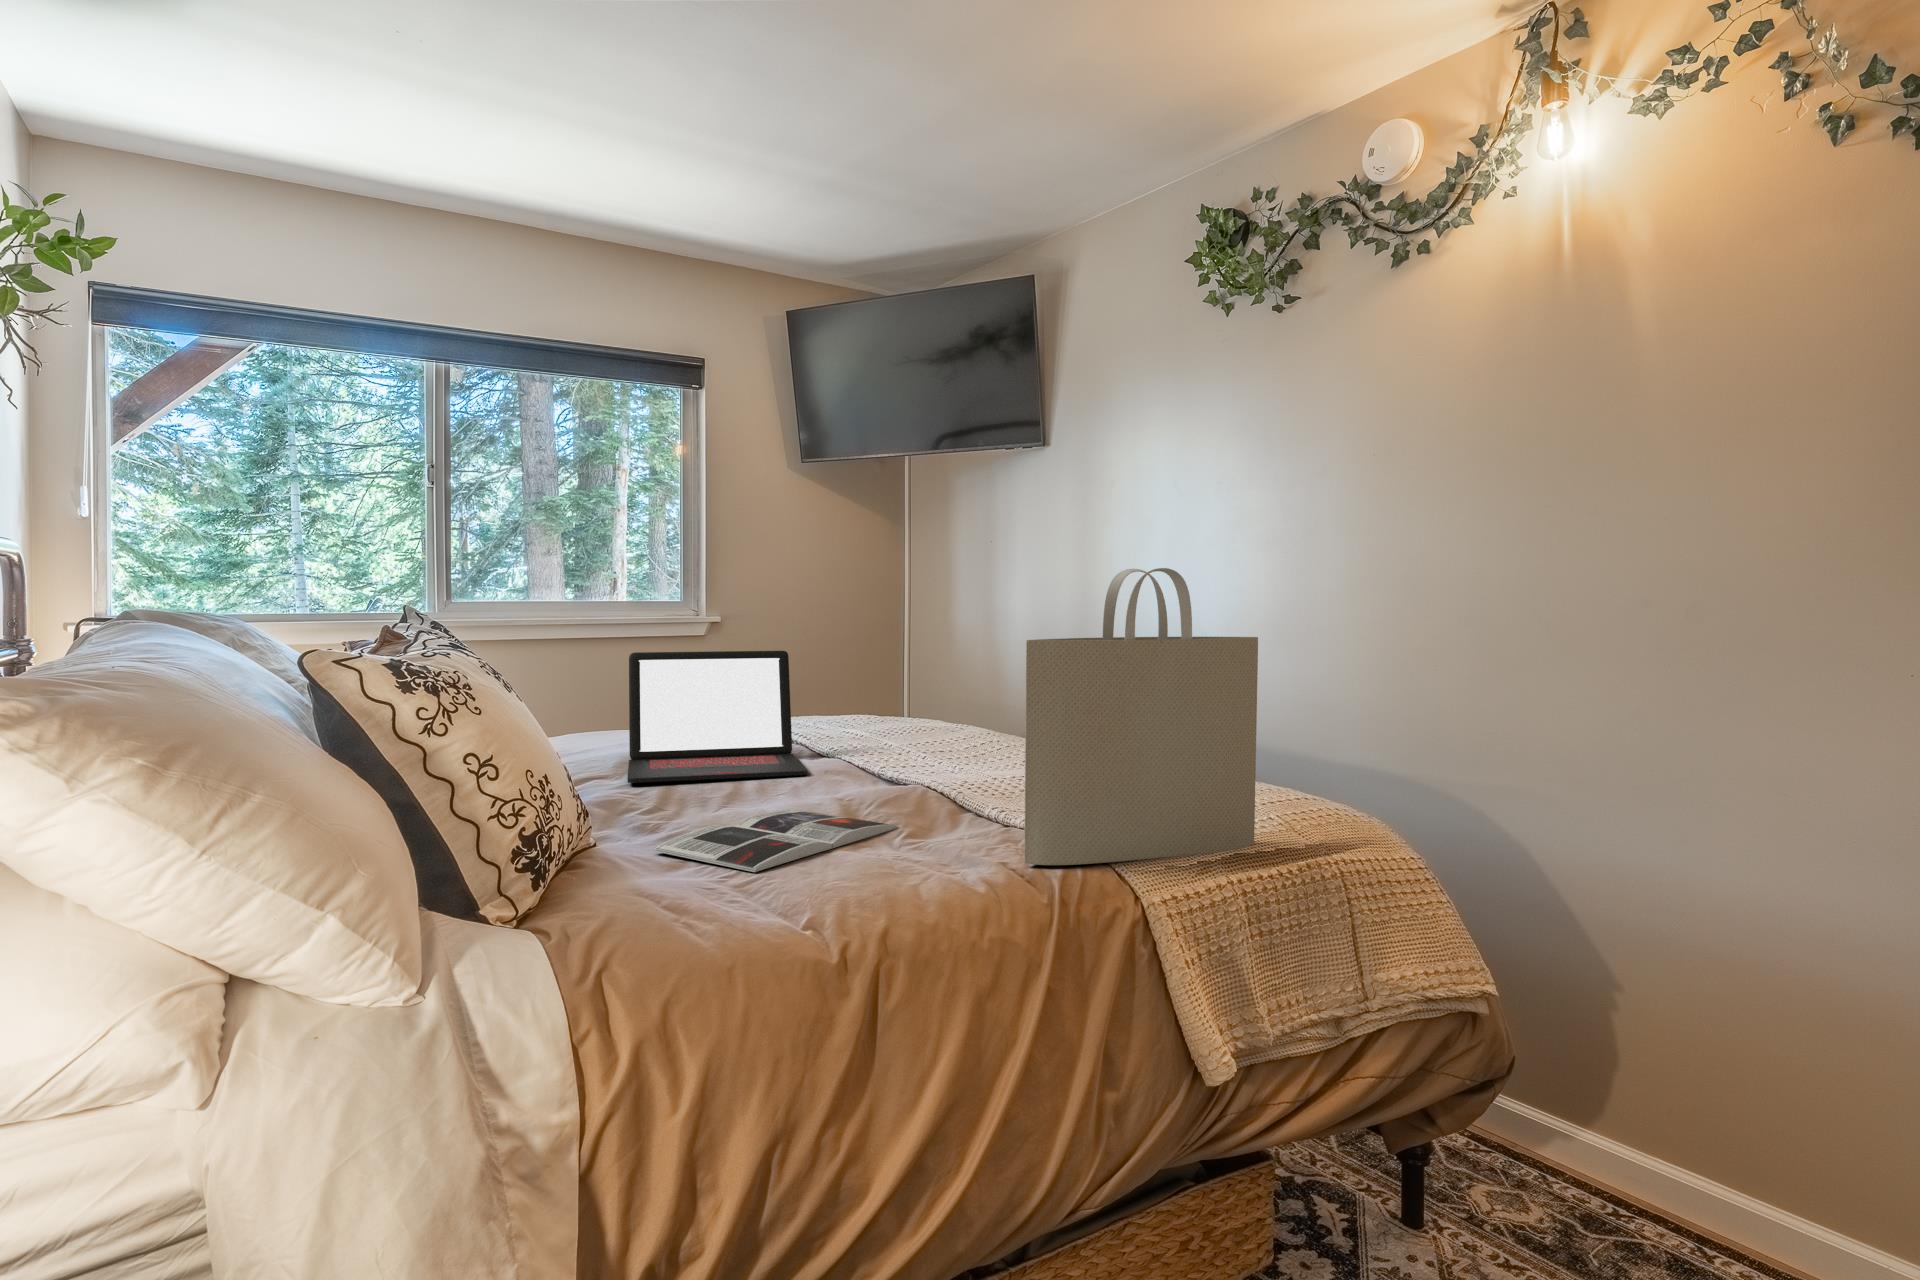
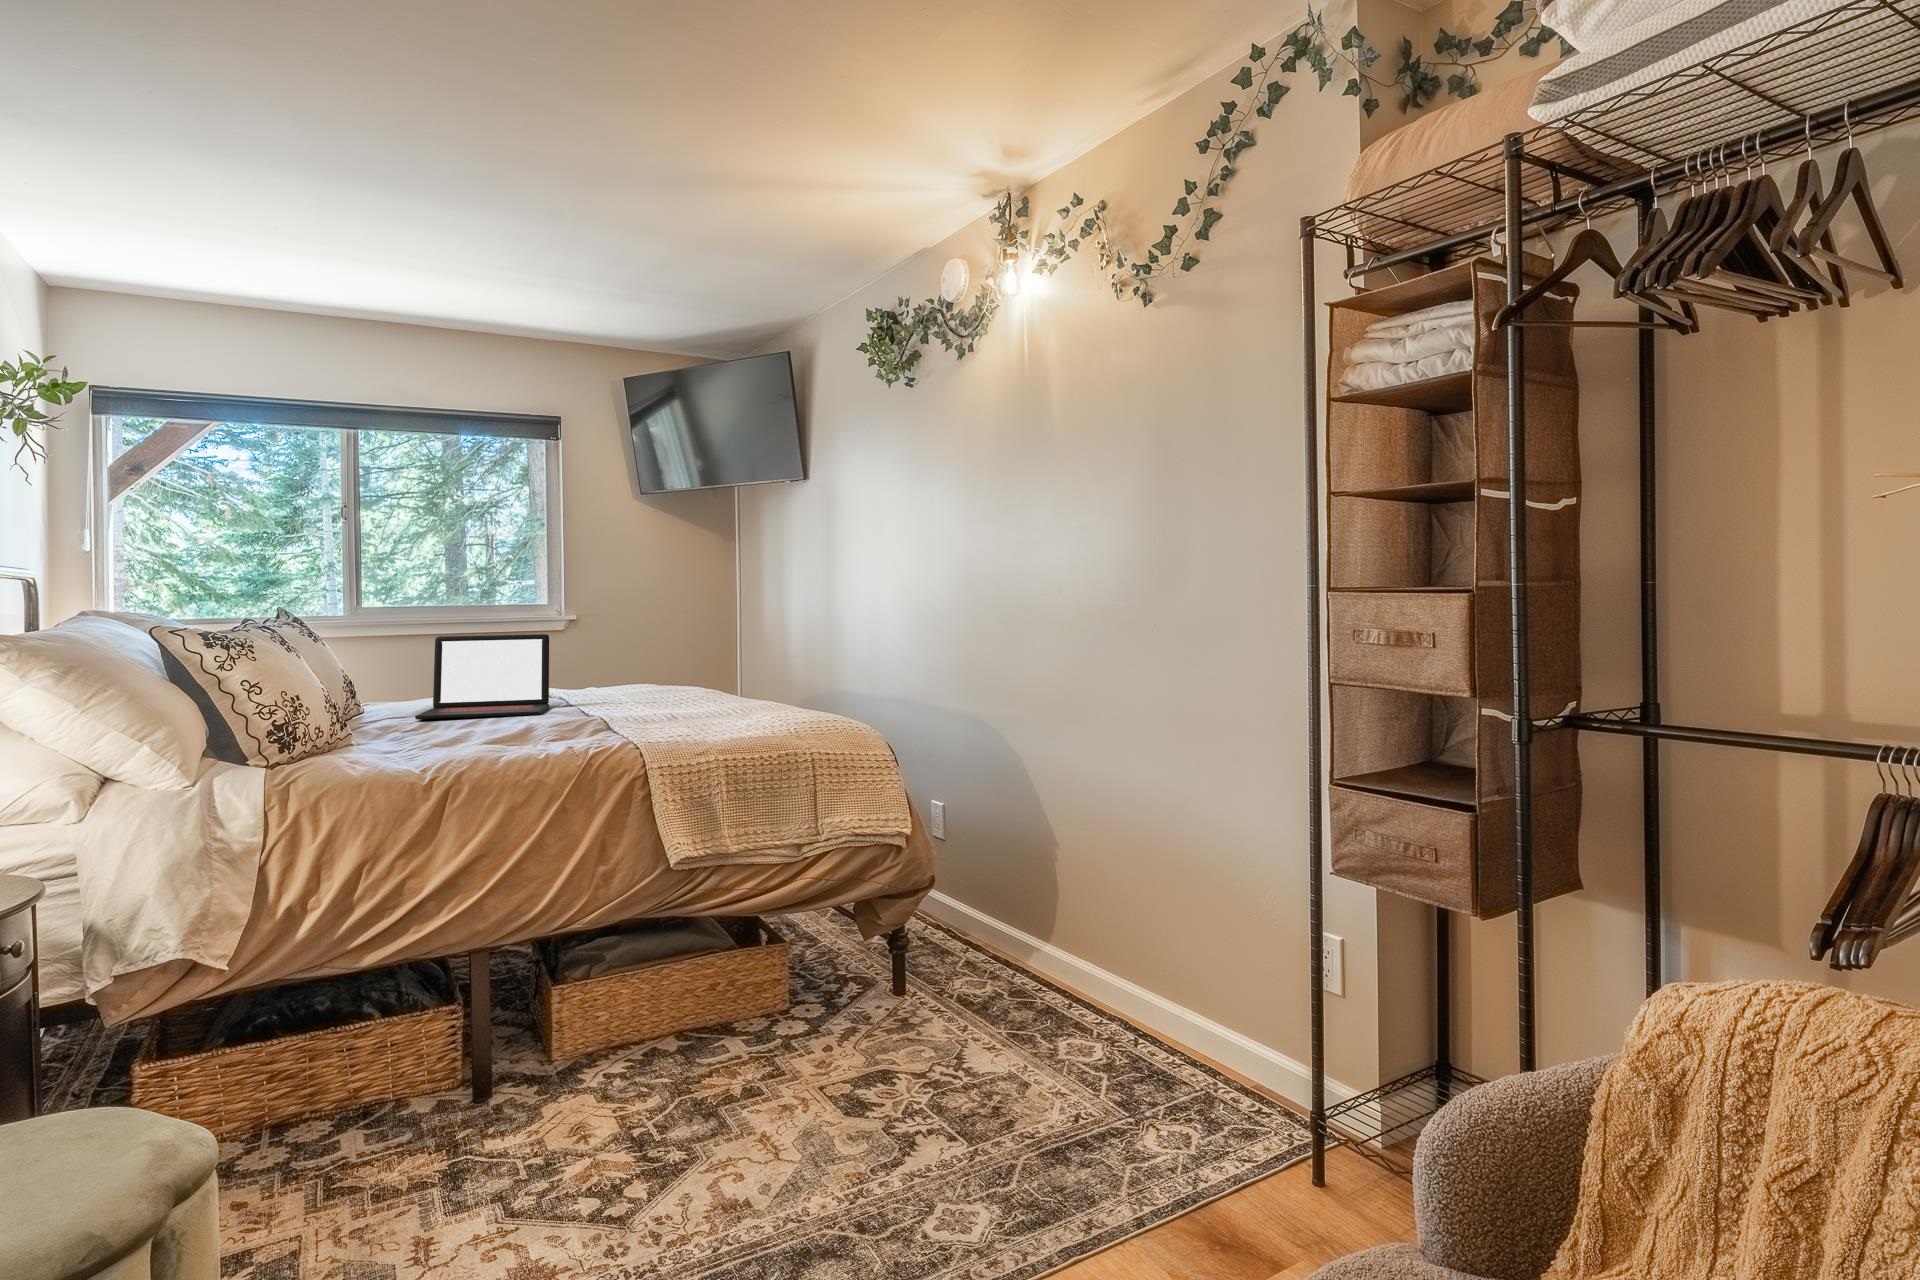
tote bag: present [1024,568,1258,865] -> none [567,572,728,744]
magazine: present [653,810,898,872] -> none [376,726,540,750]

